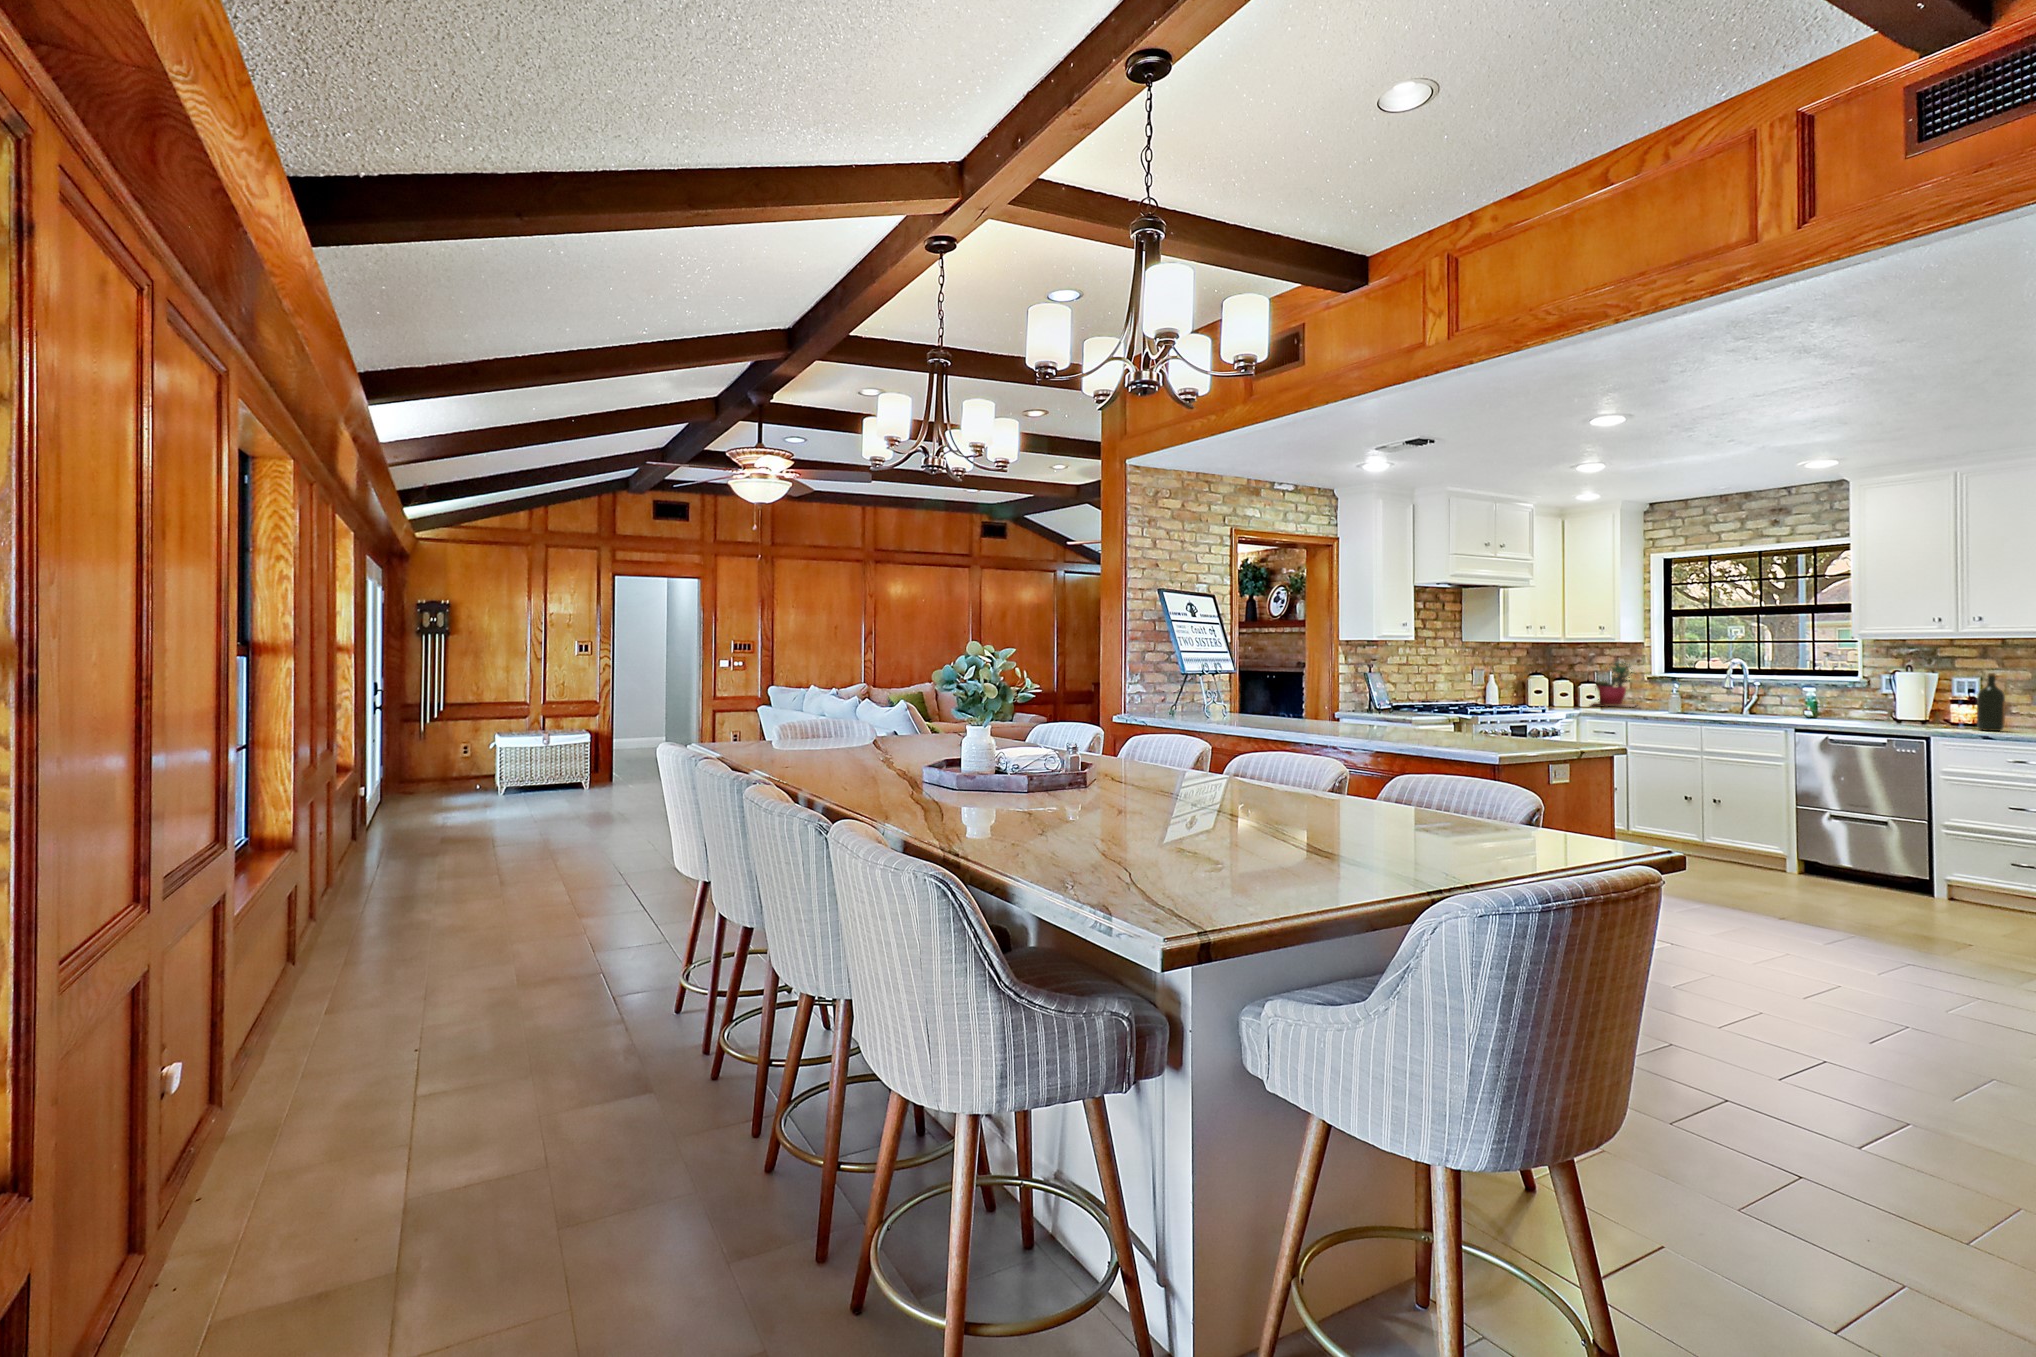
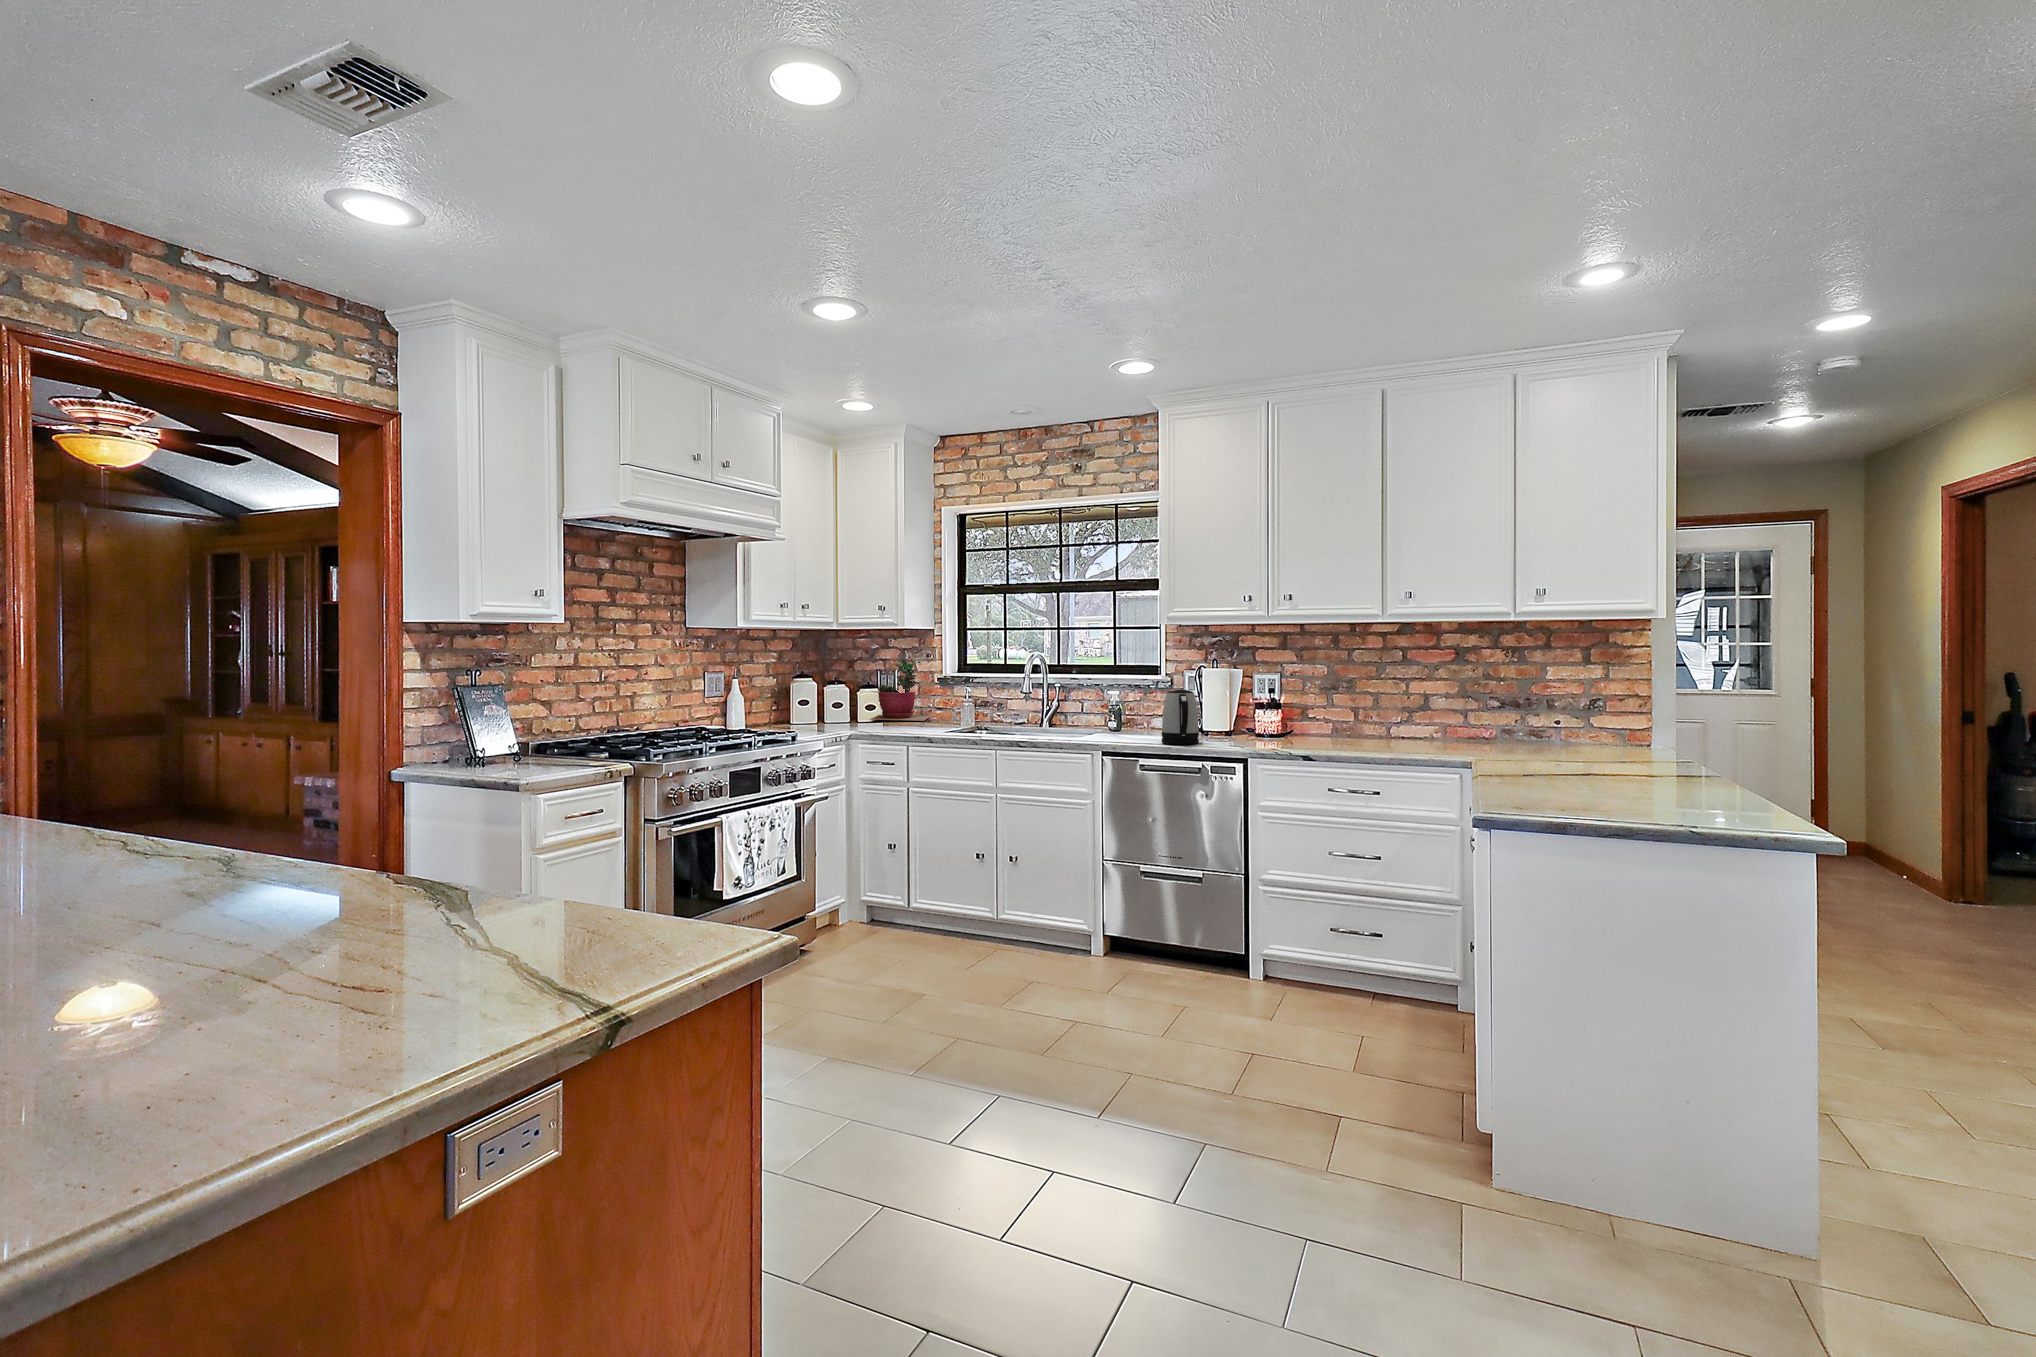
wine bottle: present [1977,673,2005,731] -> none [1288,670,1315,748]
kettle: none [1853,686,1889,726] -> present [1162,689,1199,744]

